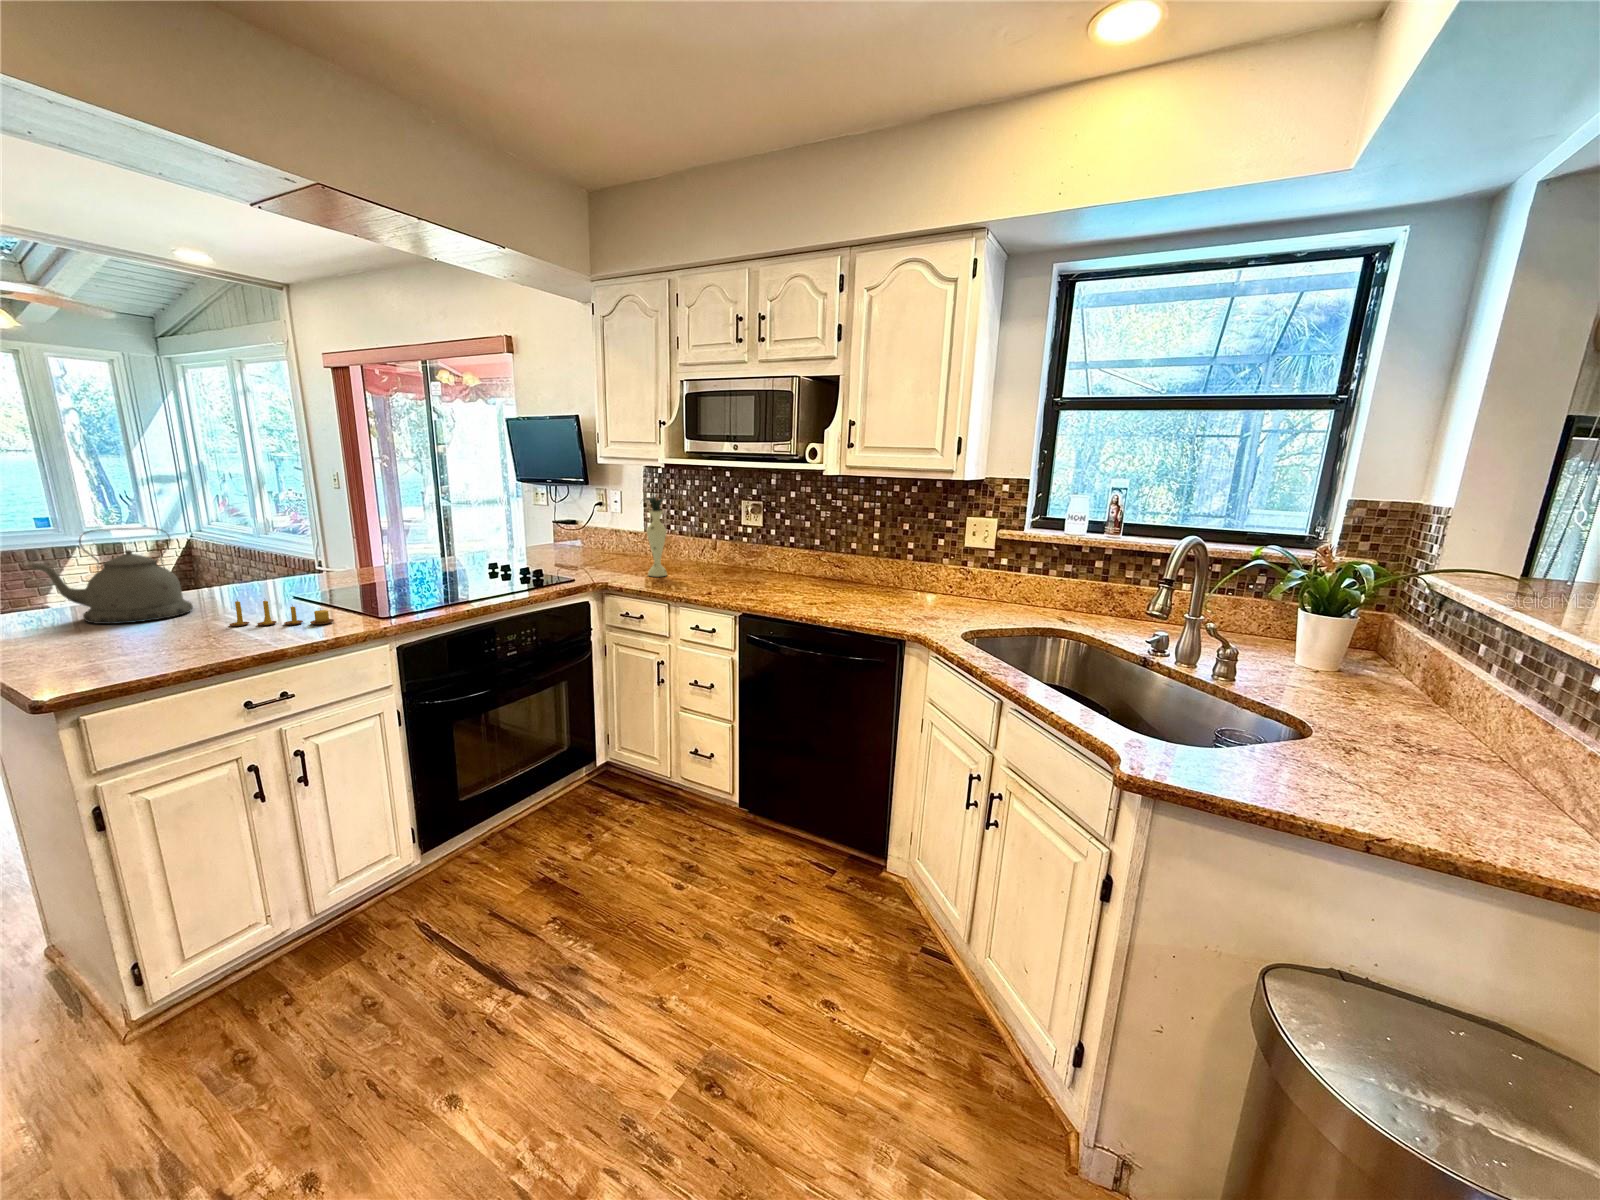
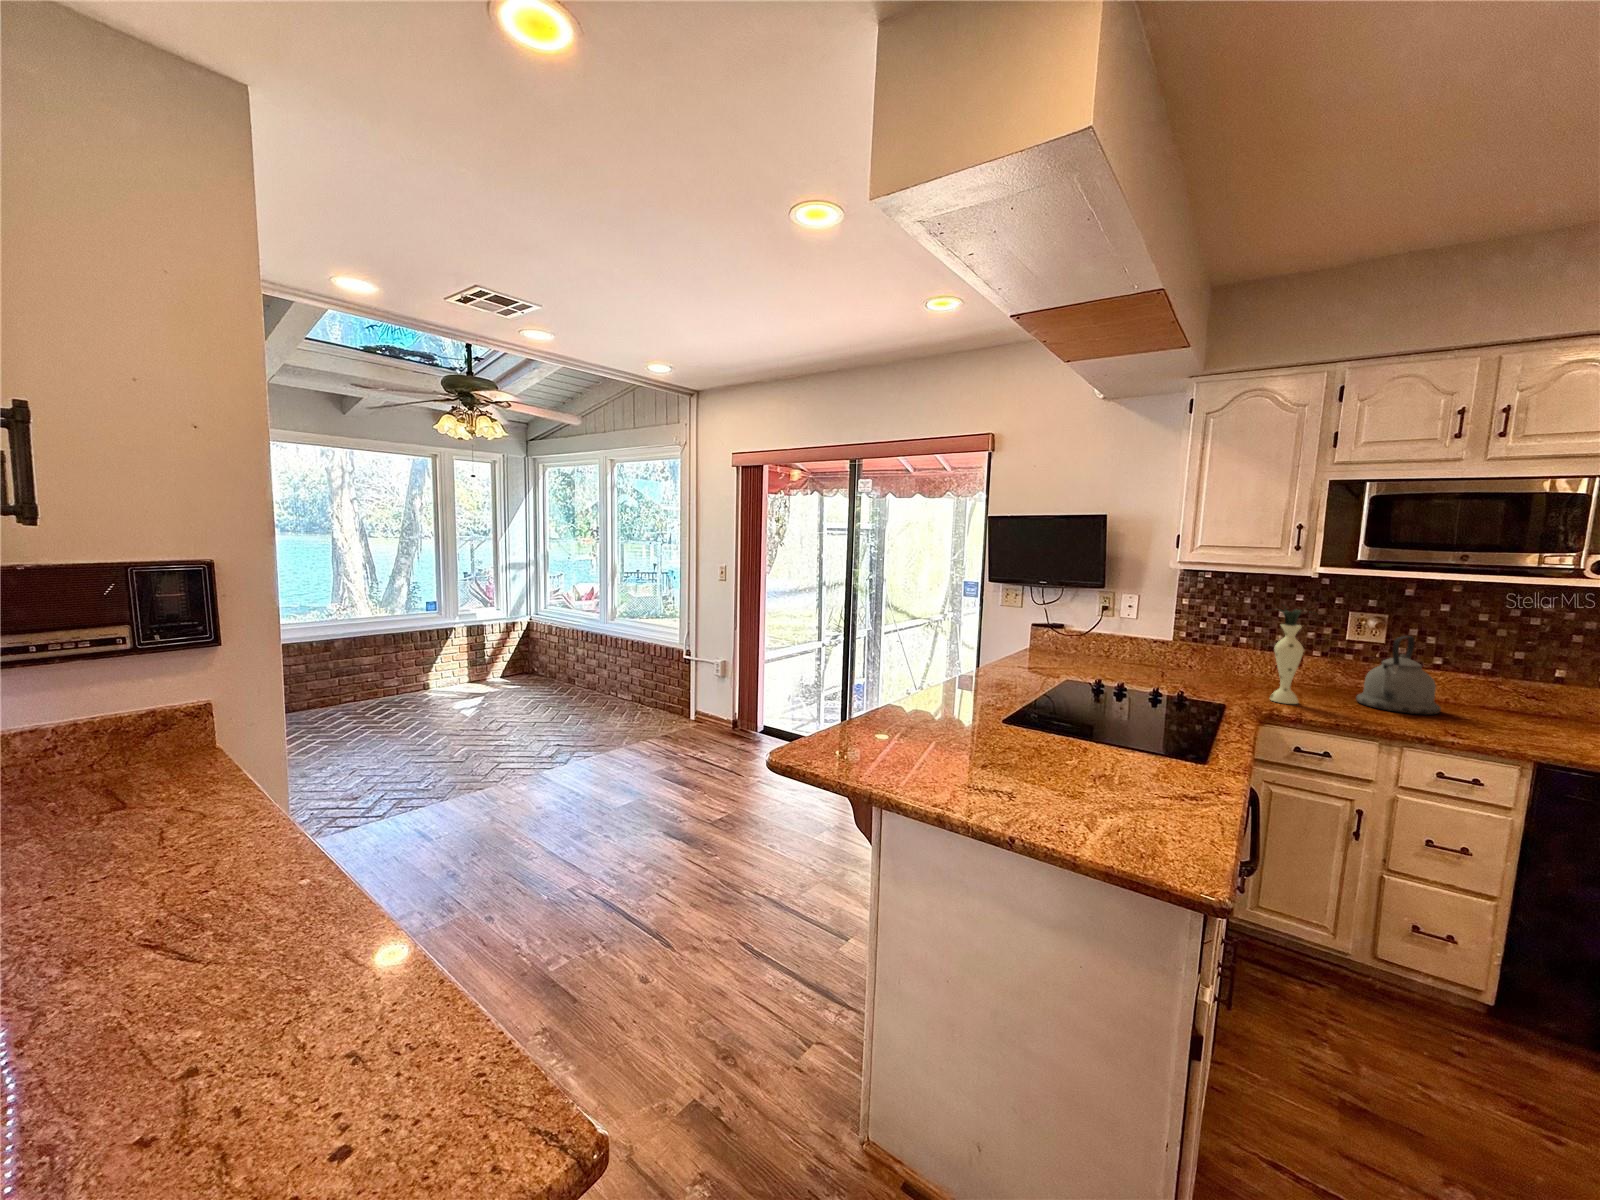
kettle: present [32,528,193,624] -> present [1356,636,1441,715]
candle: present [229,600,334,626] -> none [1055,743,1163,778]

